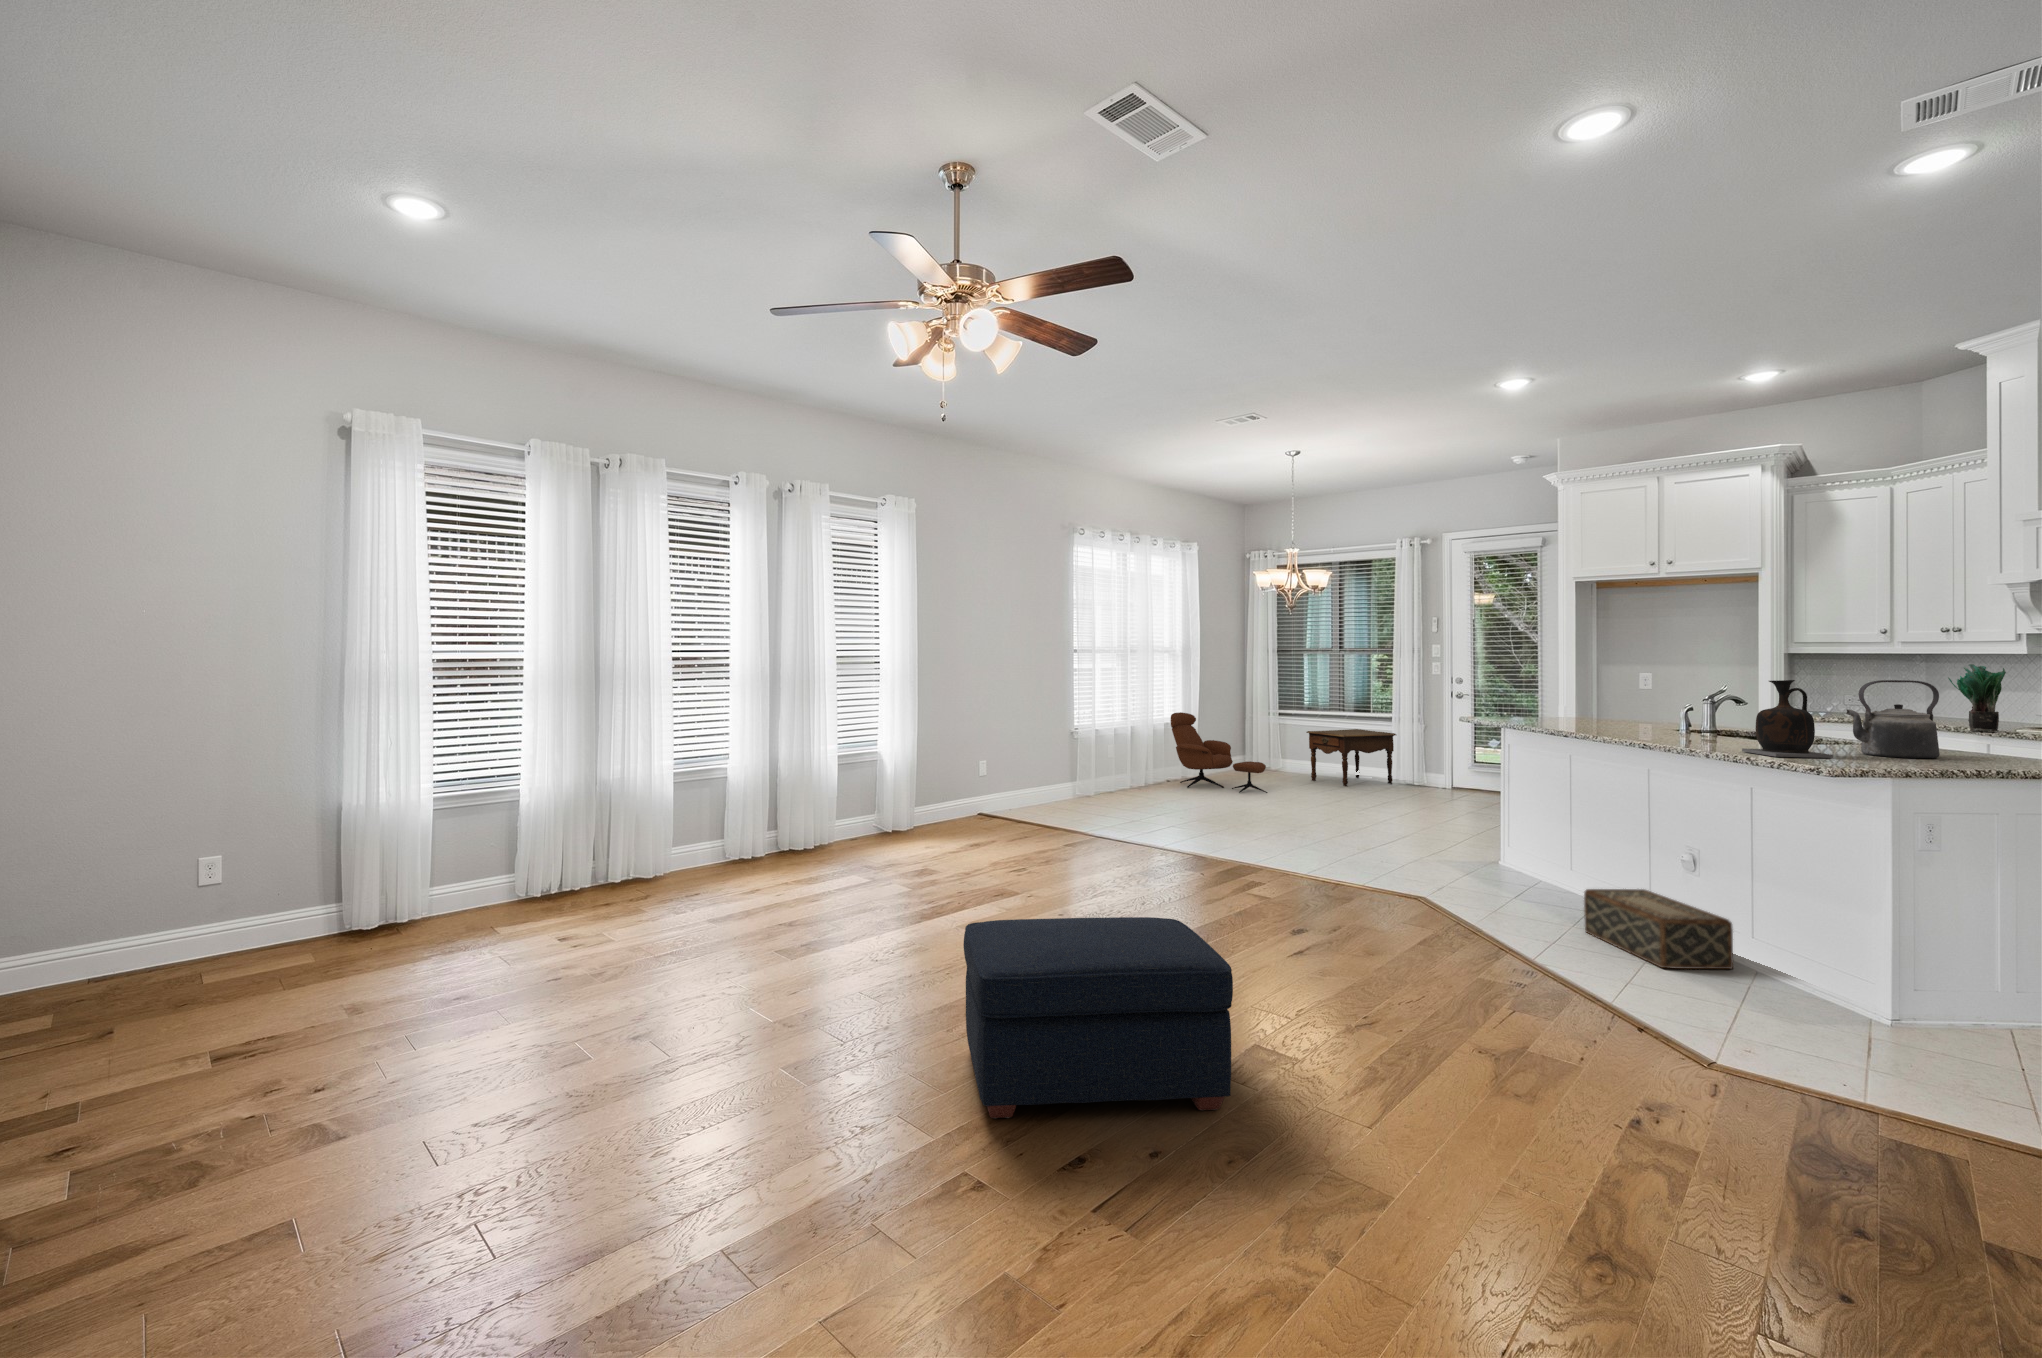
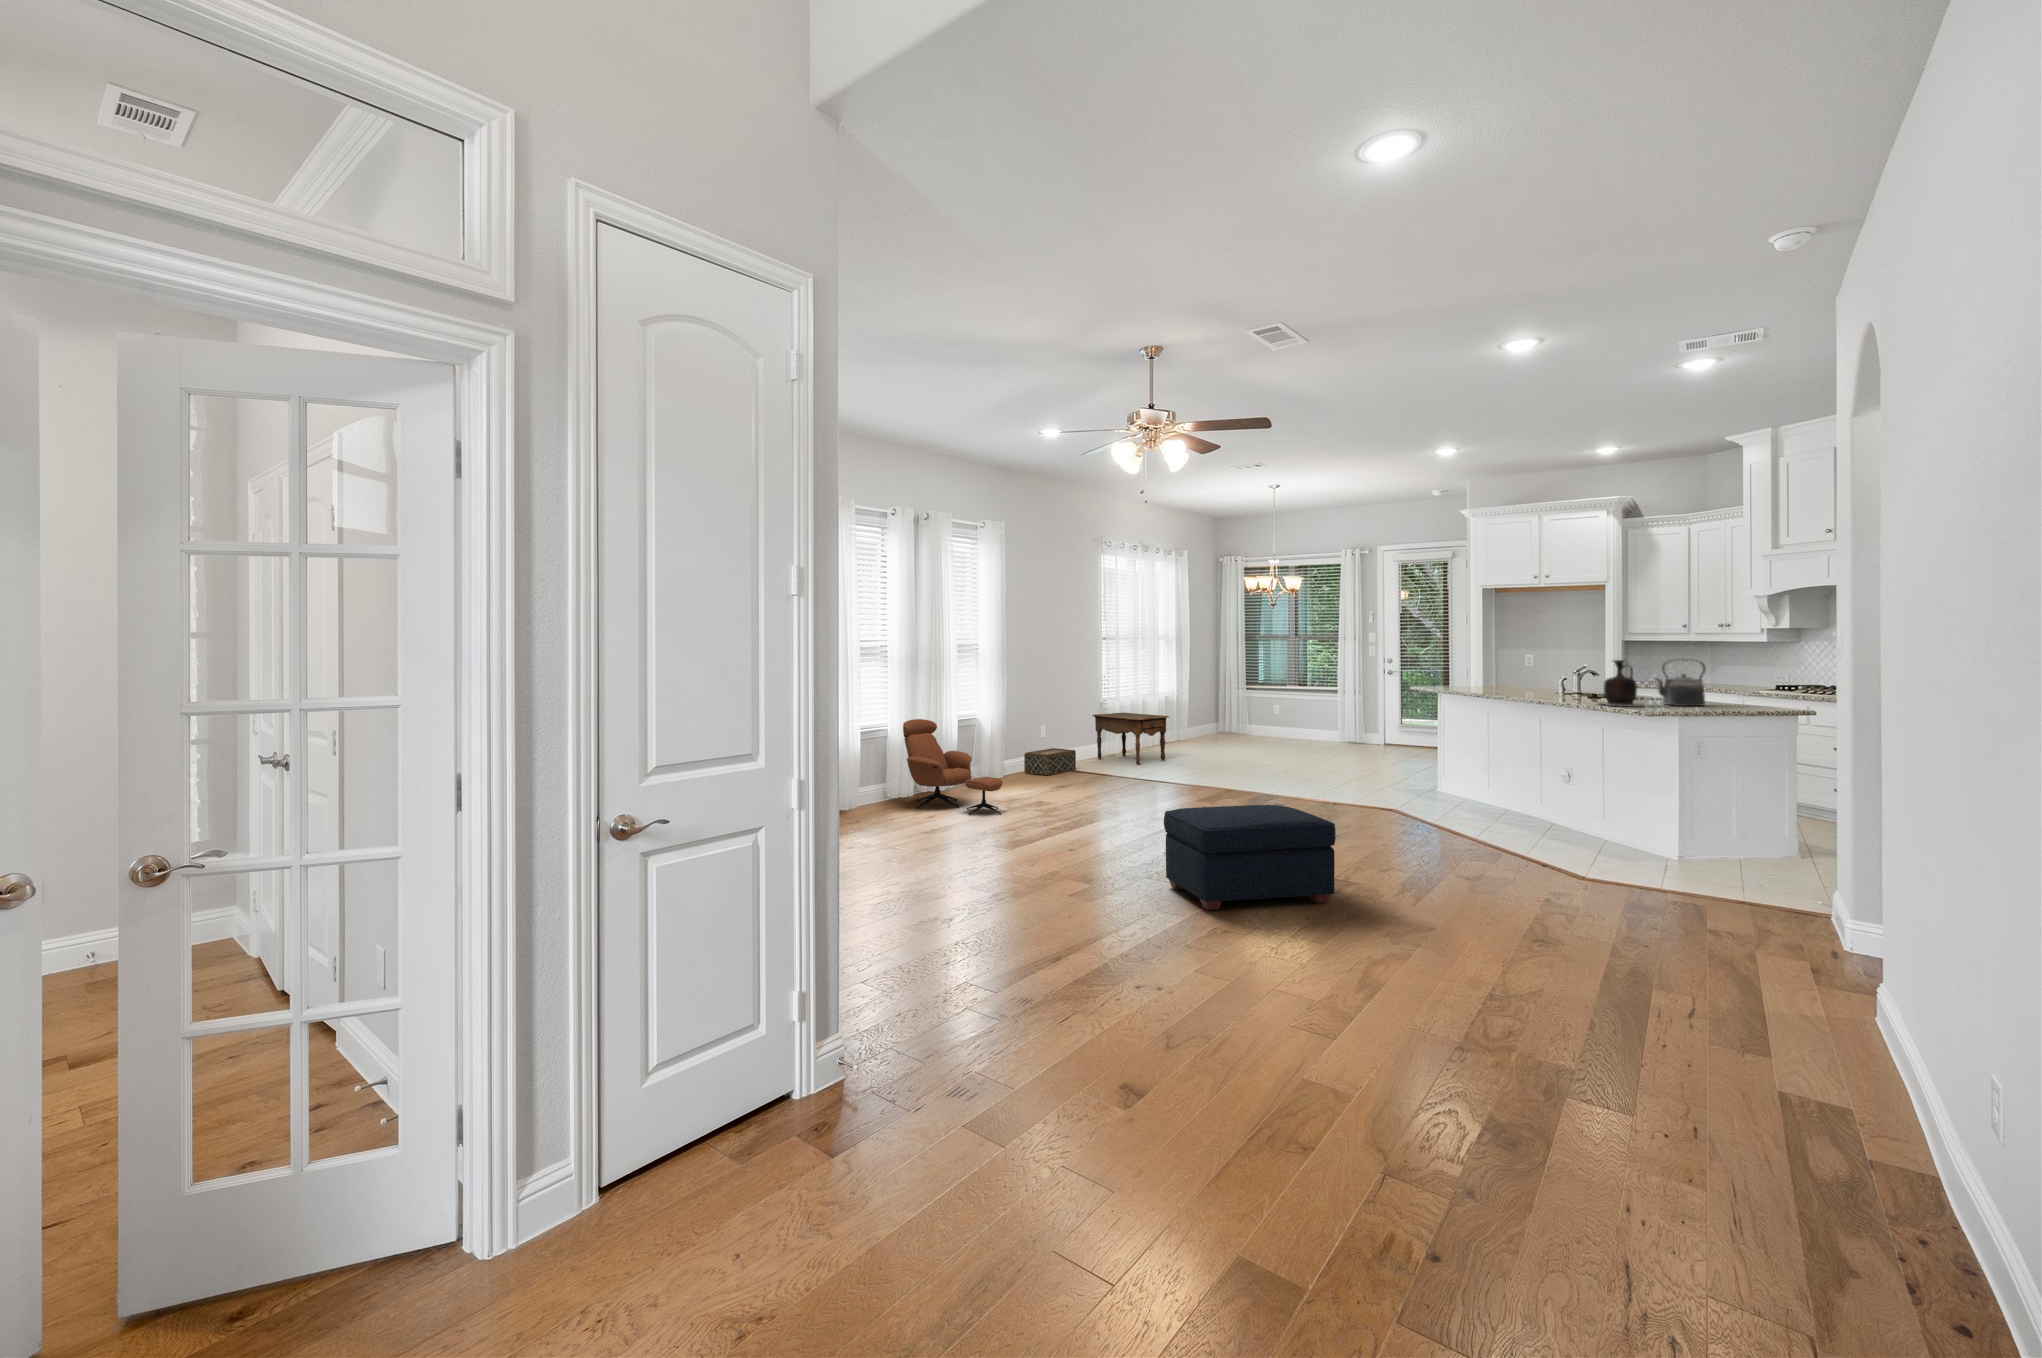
potted plant: present [1948,664,2006,732] -> none [1720,648,1753,692]
lounge chair: present [1171,712,1267,793] -> present [903,719,1002,815]
side table: present [1306,729,1396,786] -> present [1093,713,1169,764]
woven basket: present [1584,889,1733,969] -> present [1024,748,1076,775]

